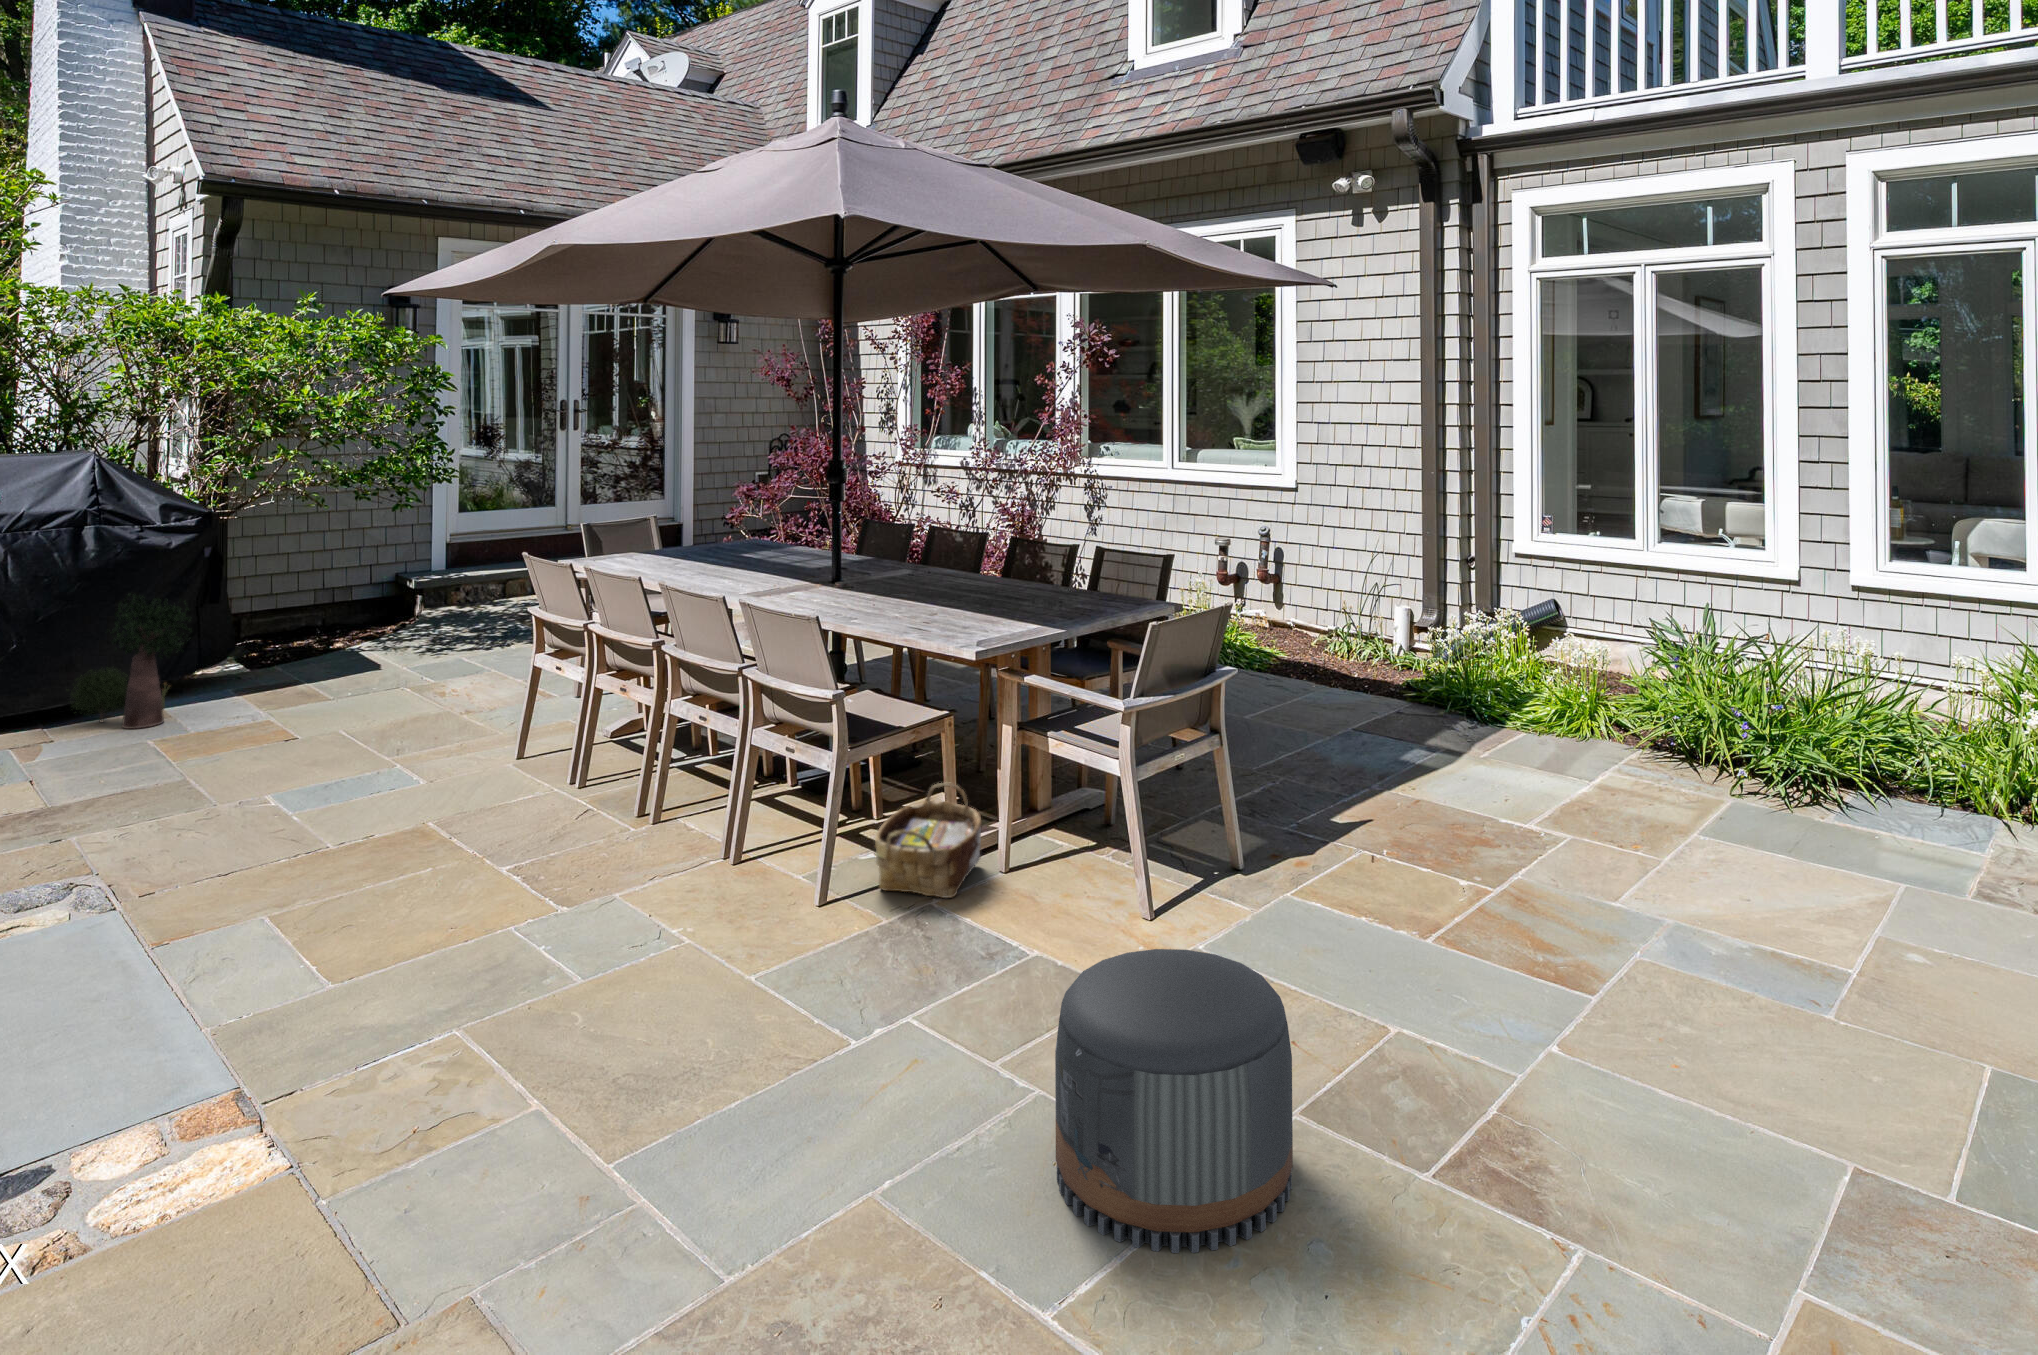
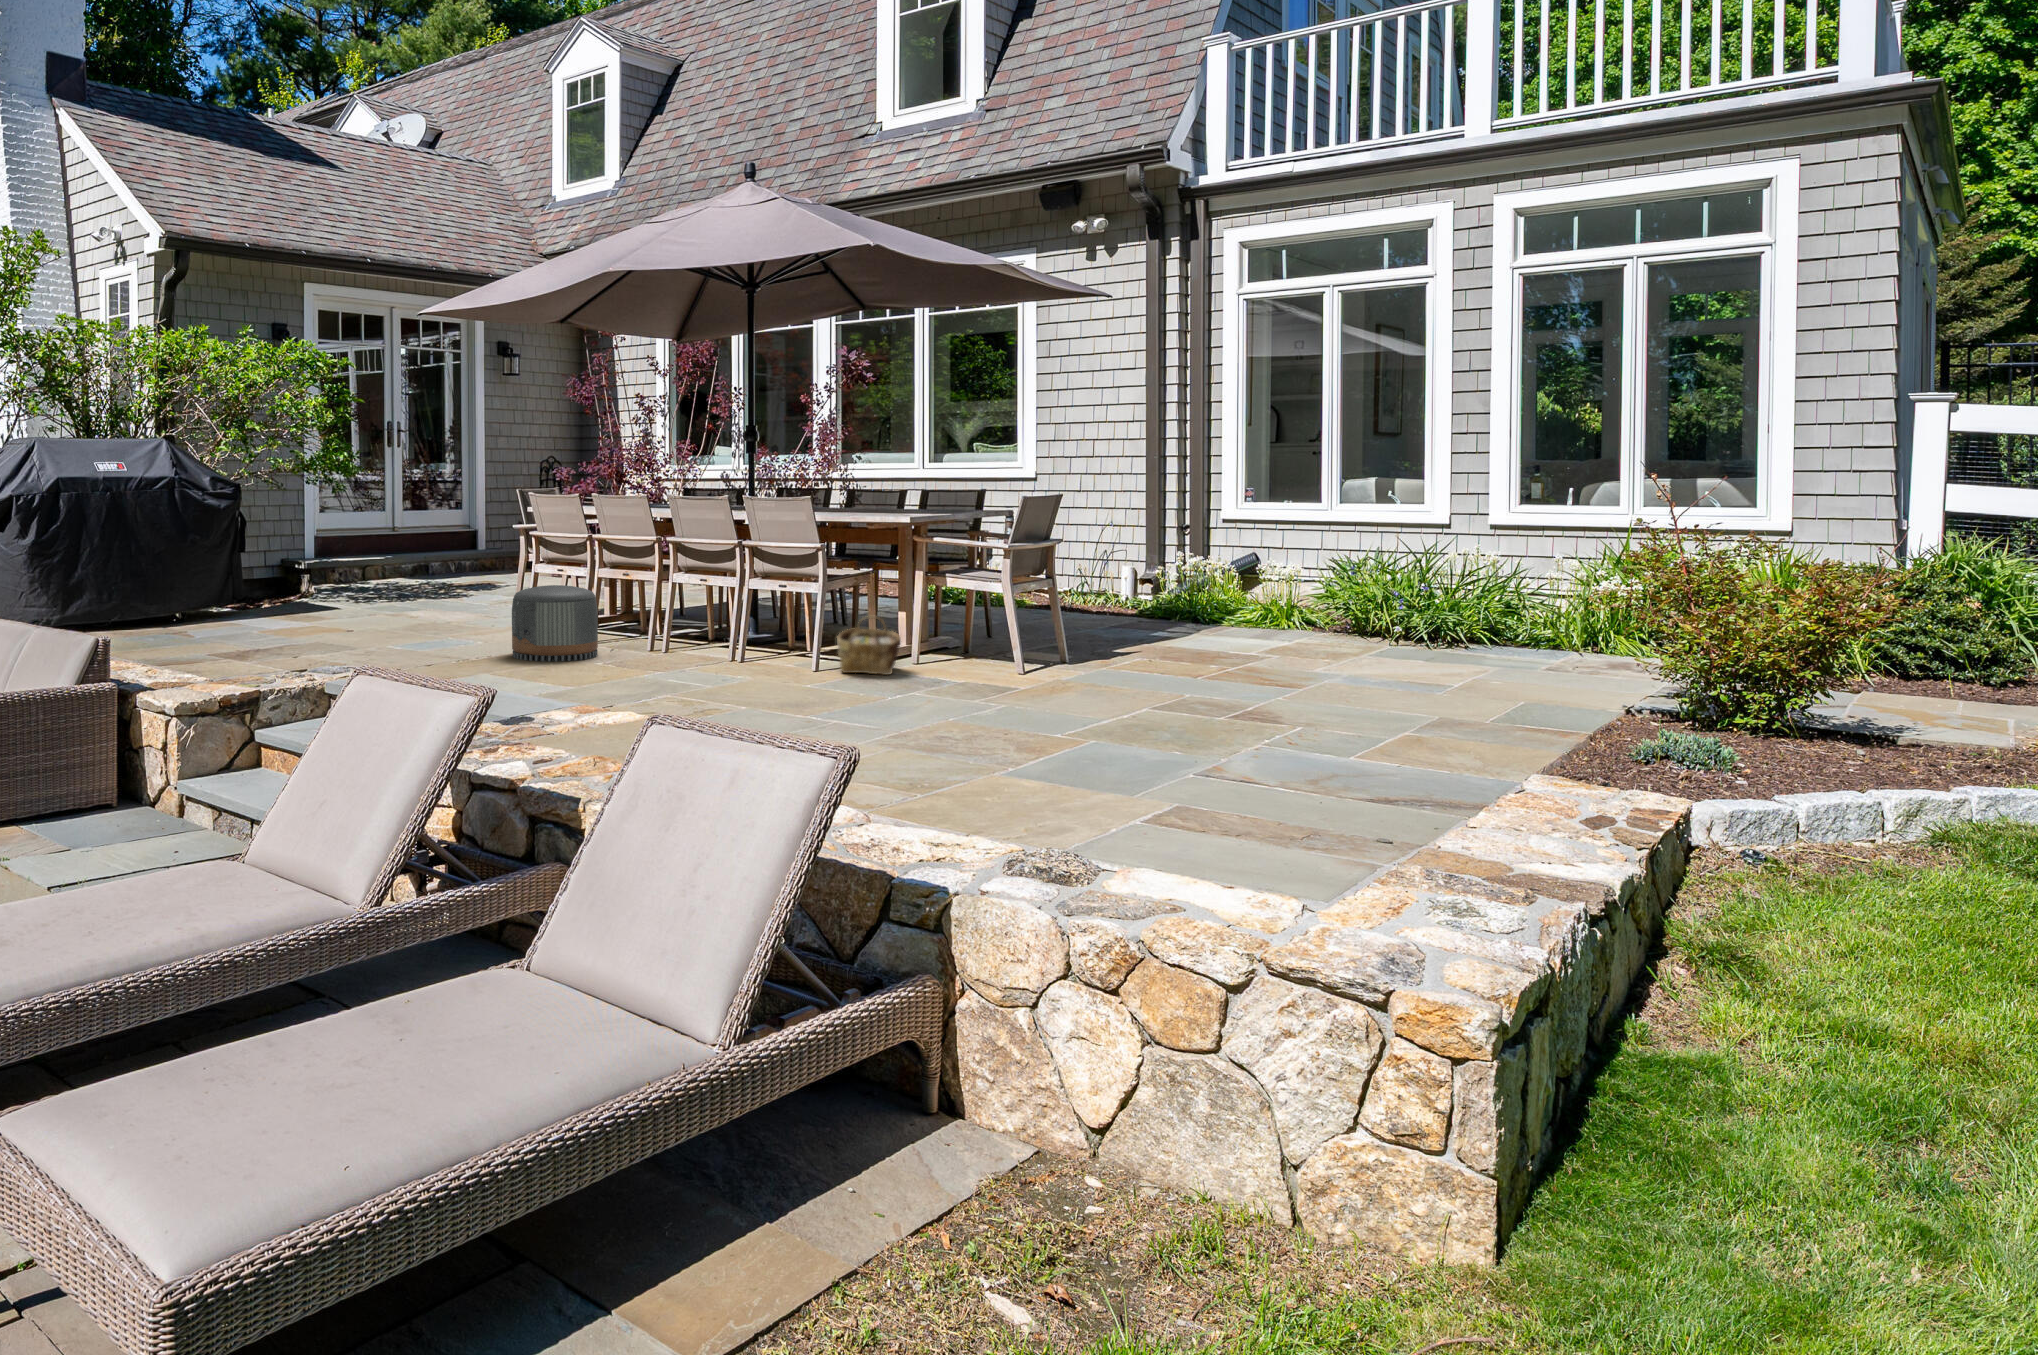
potted plant: present [72,594,192,729] -> none [169,536,252,631]
pouf: present [1055,949,1293,1253] -> present [512,585,598,661]

